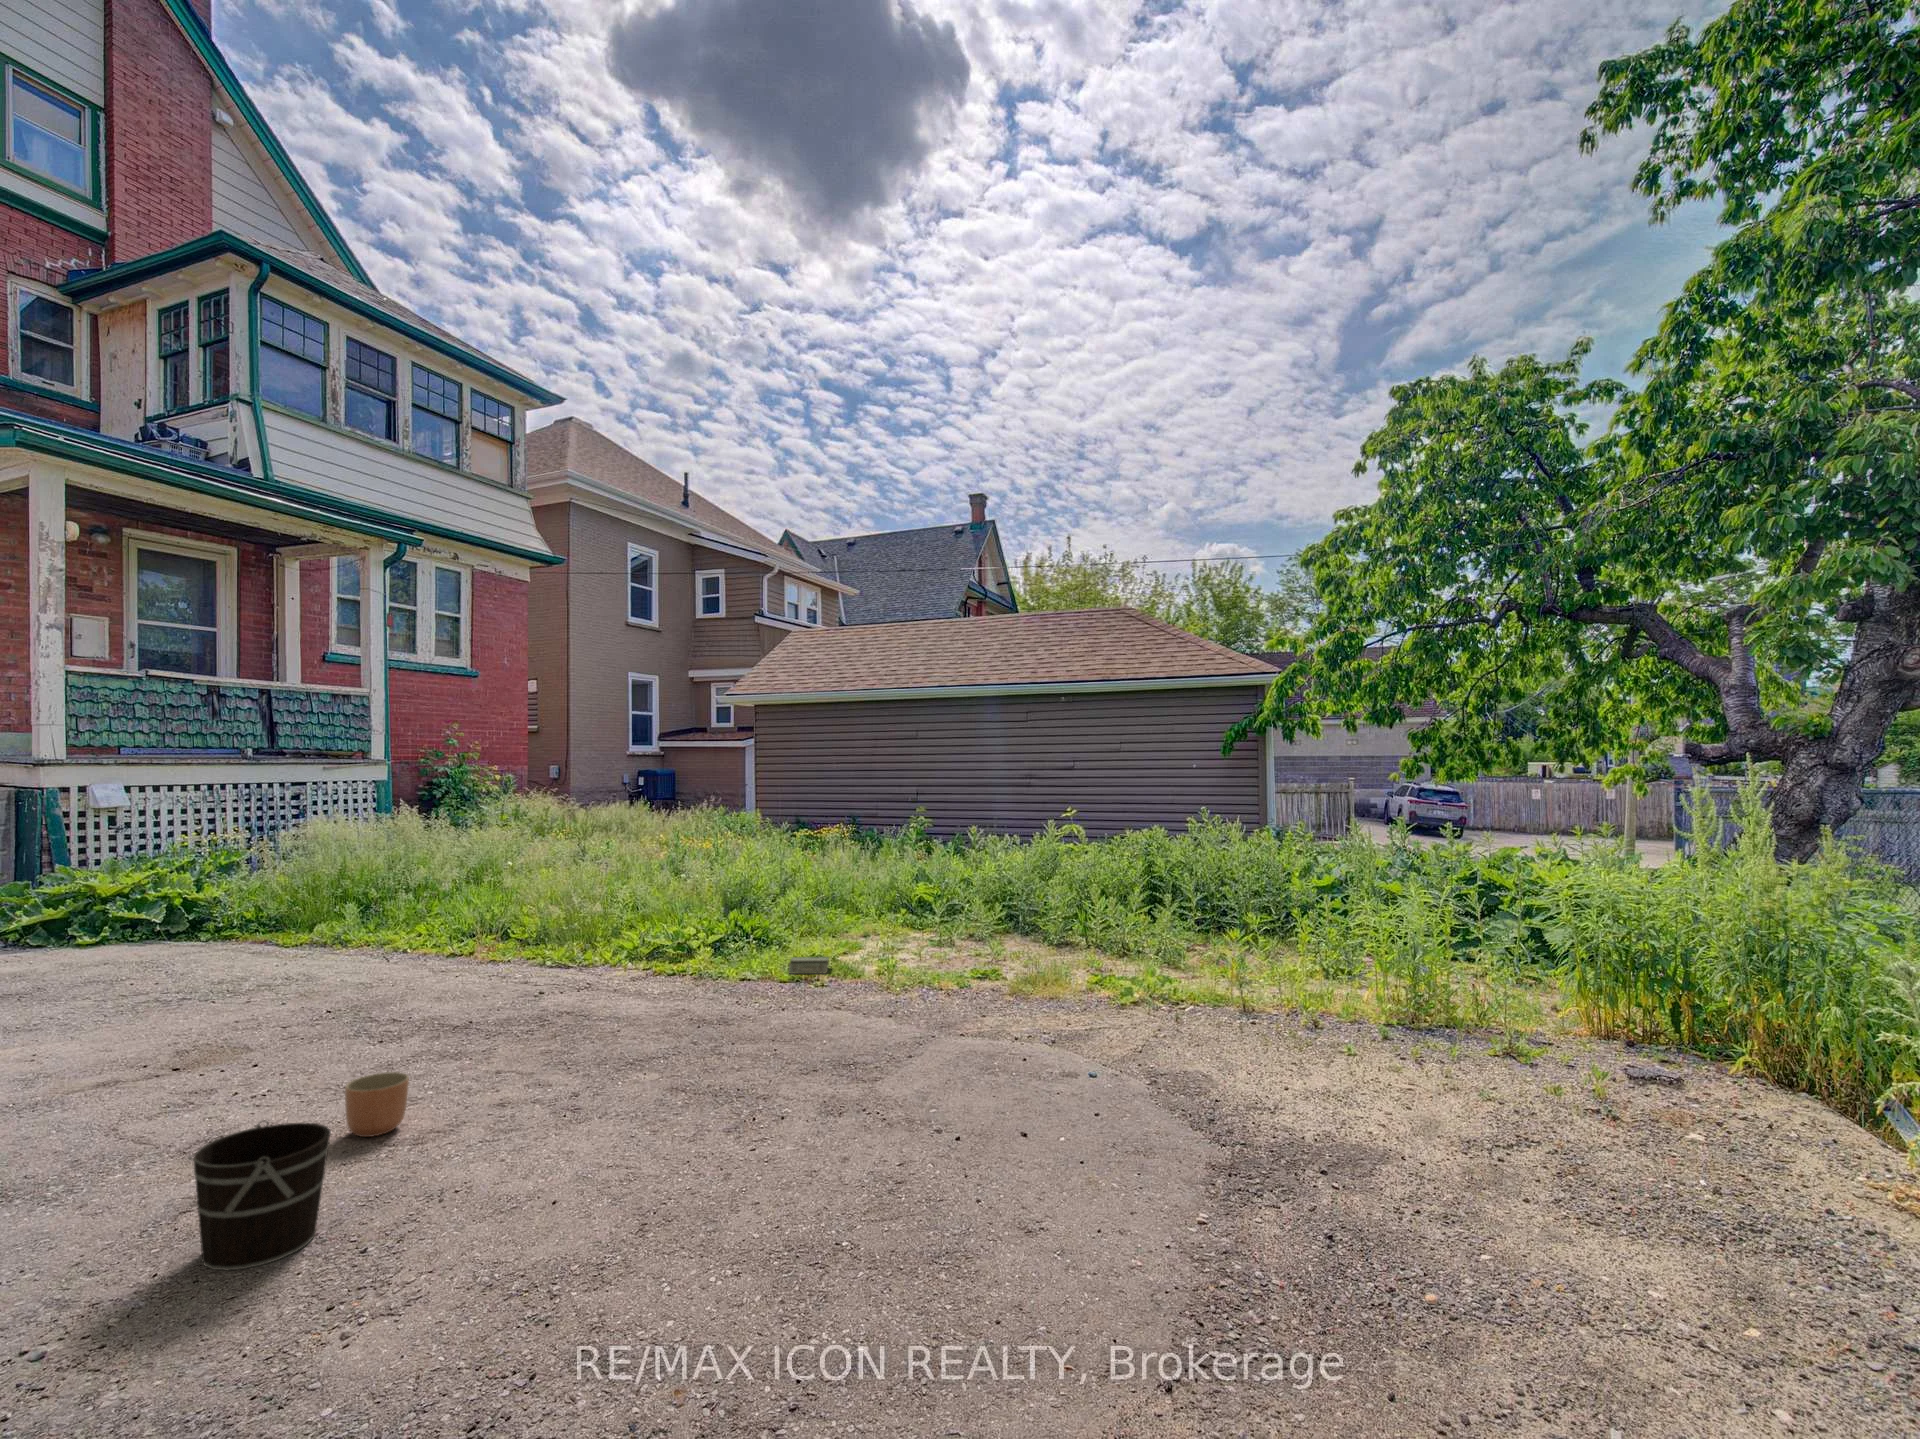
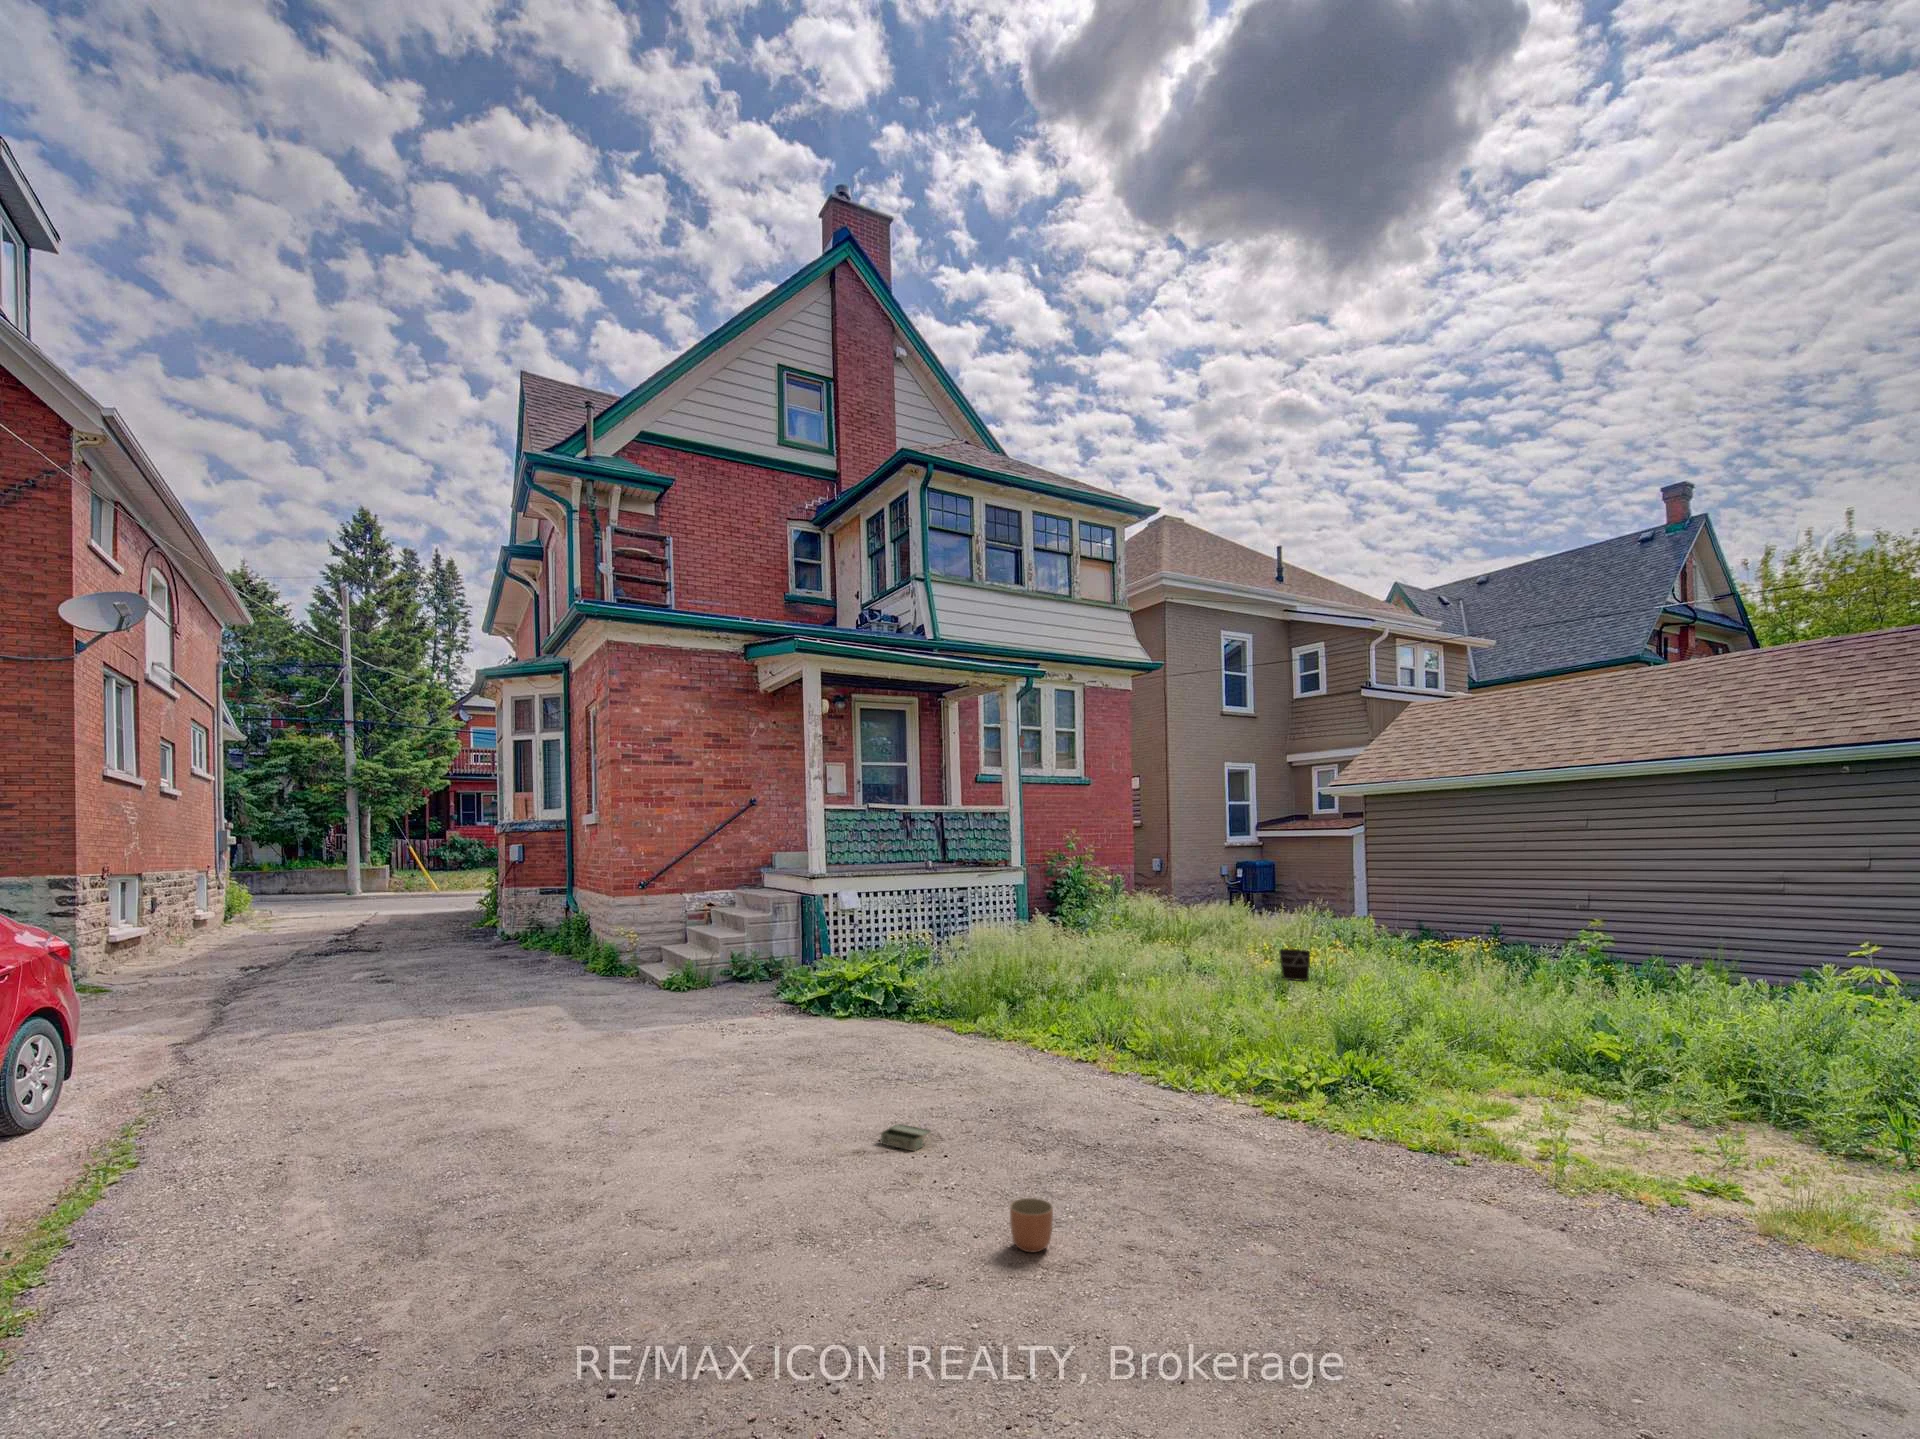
toolbox: present [789,957,829,974] -> present [881,1124,930,1151]
bucket: present [188,1121,331,1271] -> present [1279,948,1310,981]

